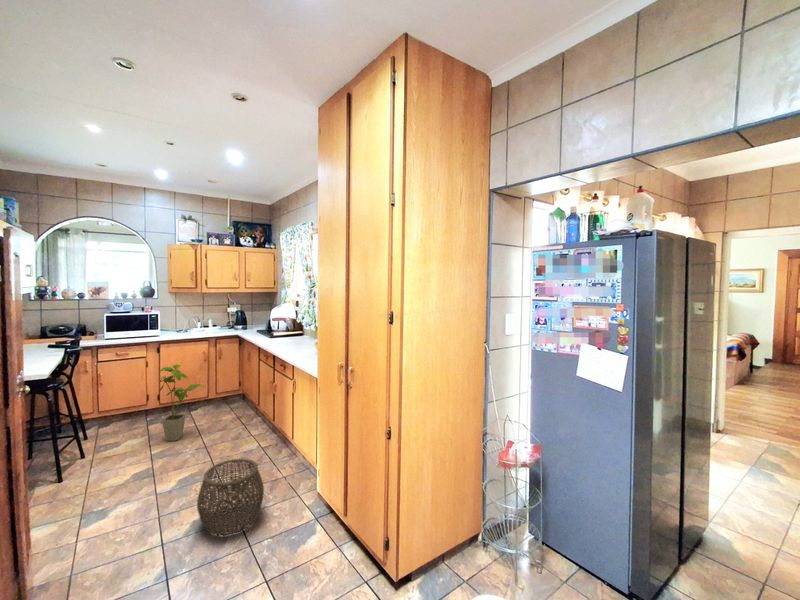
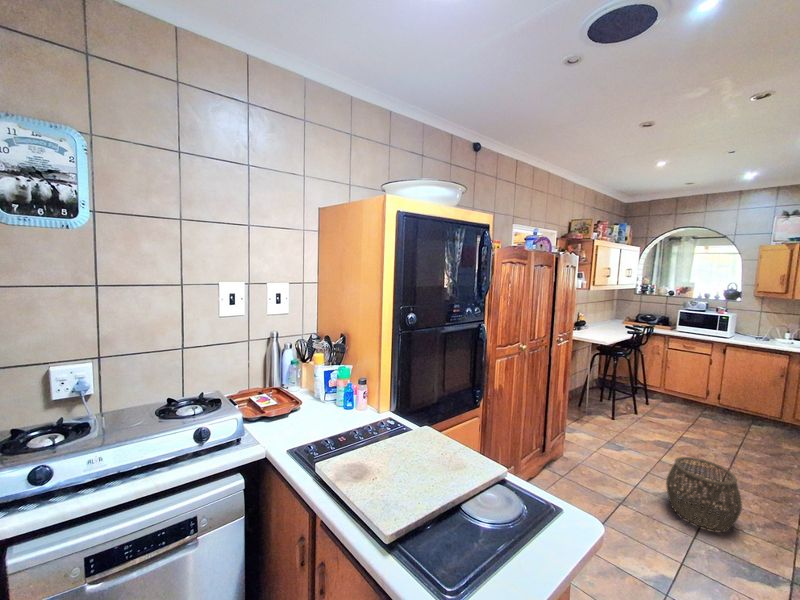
house plant: present [159,365,202,441] -> none [700,366,754,438]

